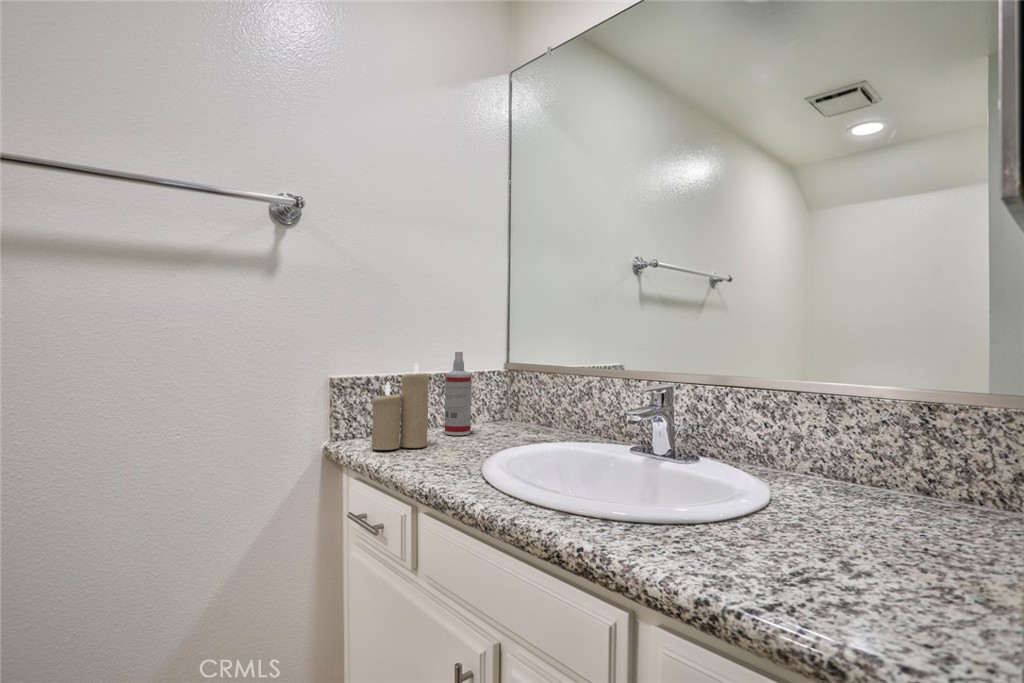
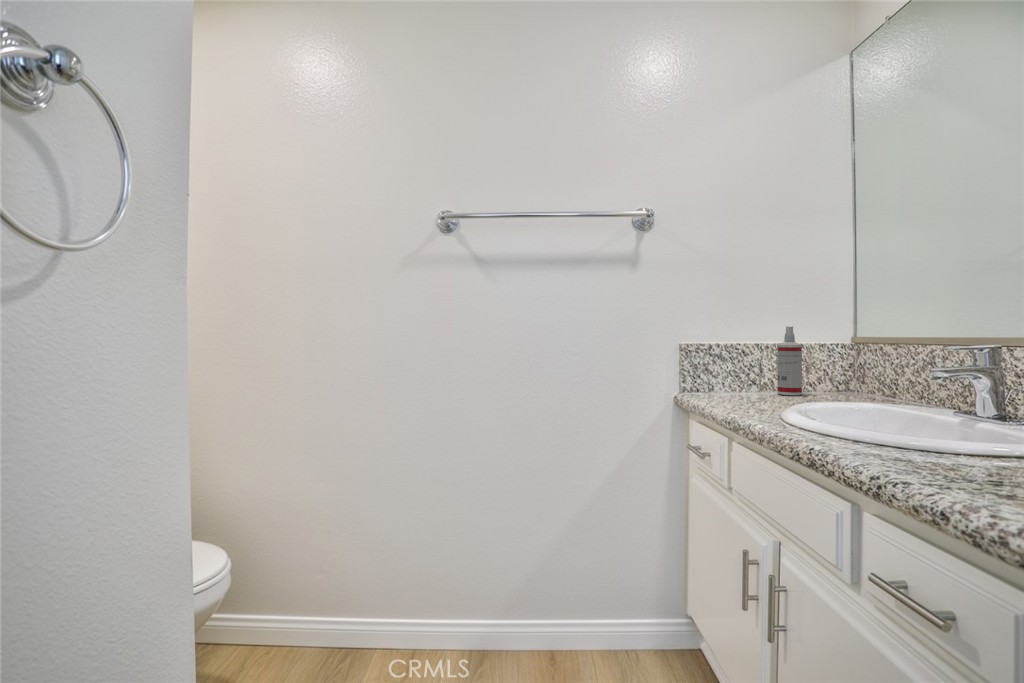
candle: present [371,364,429,450] -> none [708,335,755,398]

